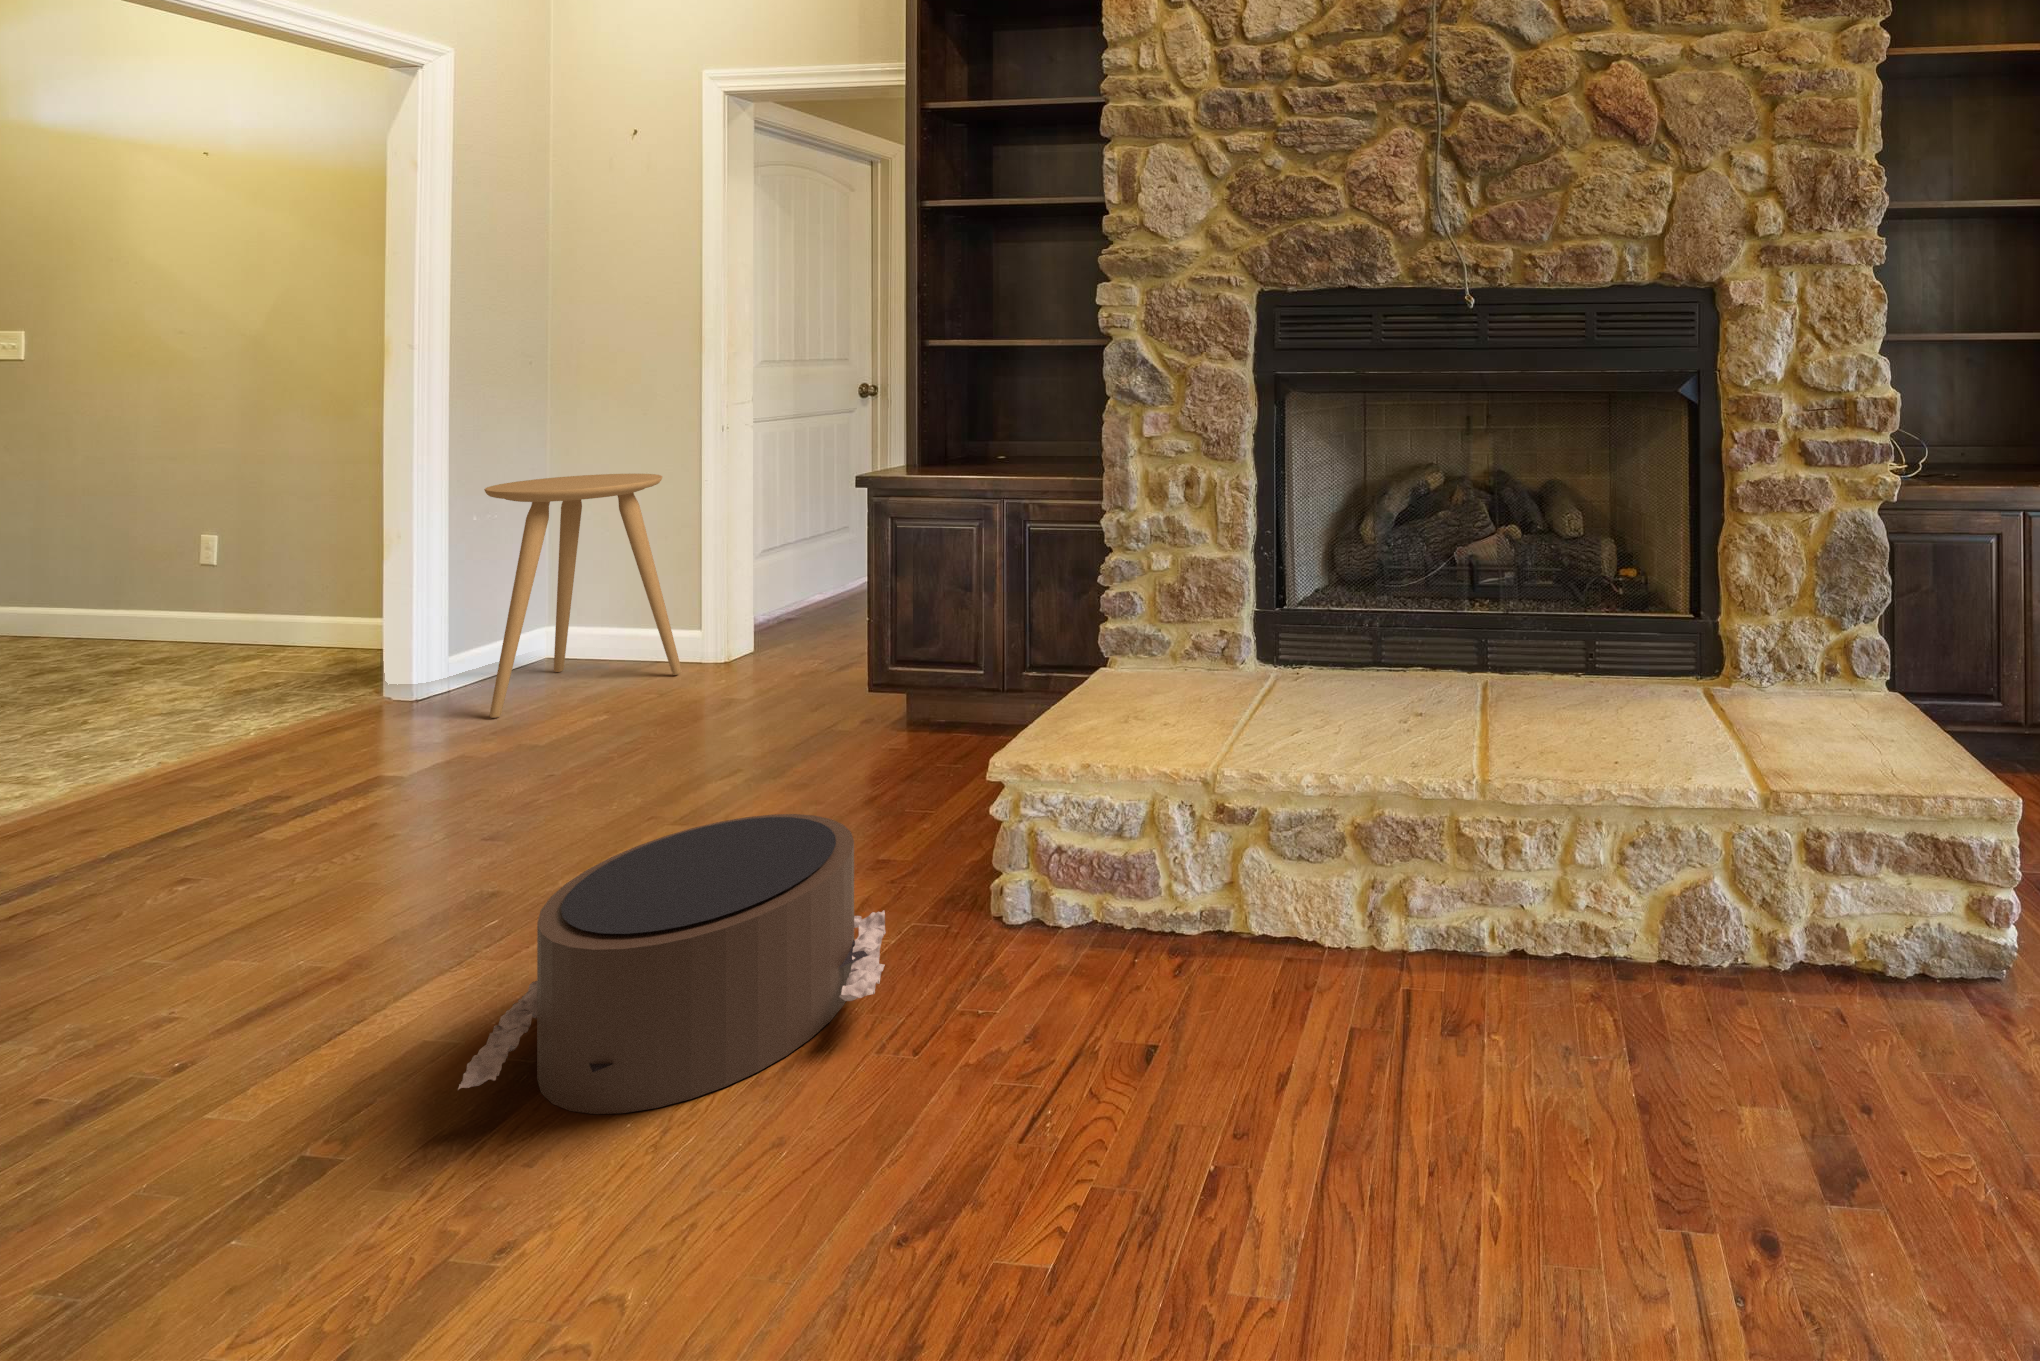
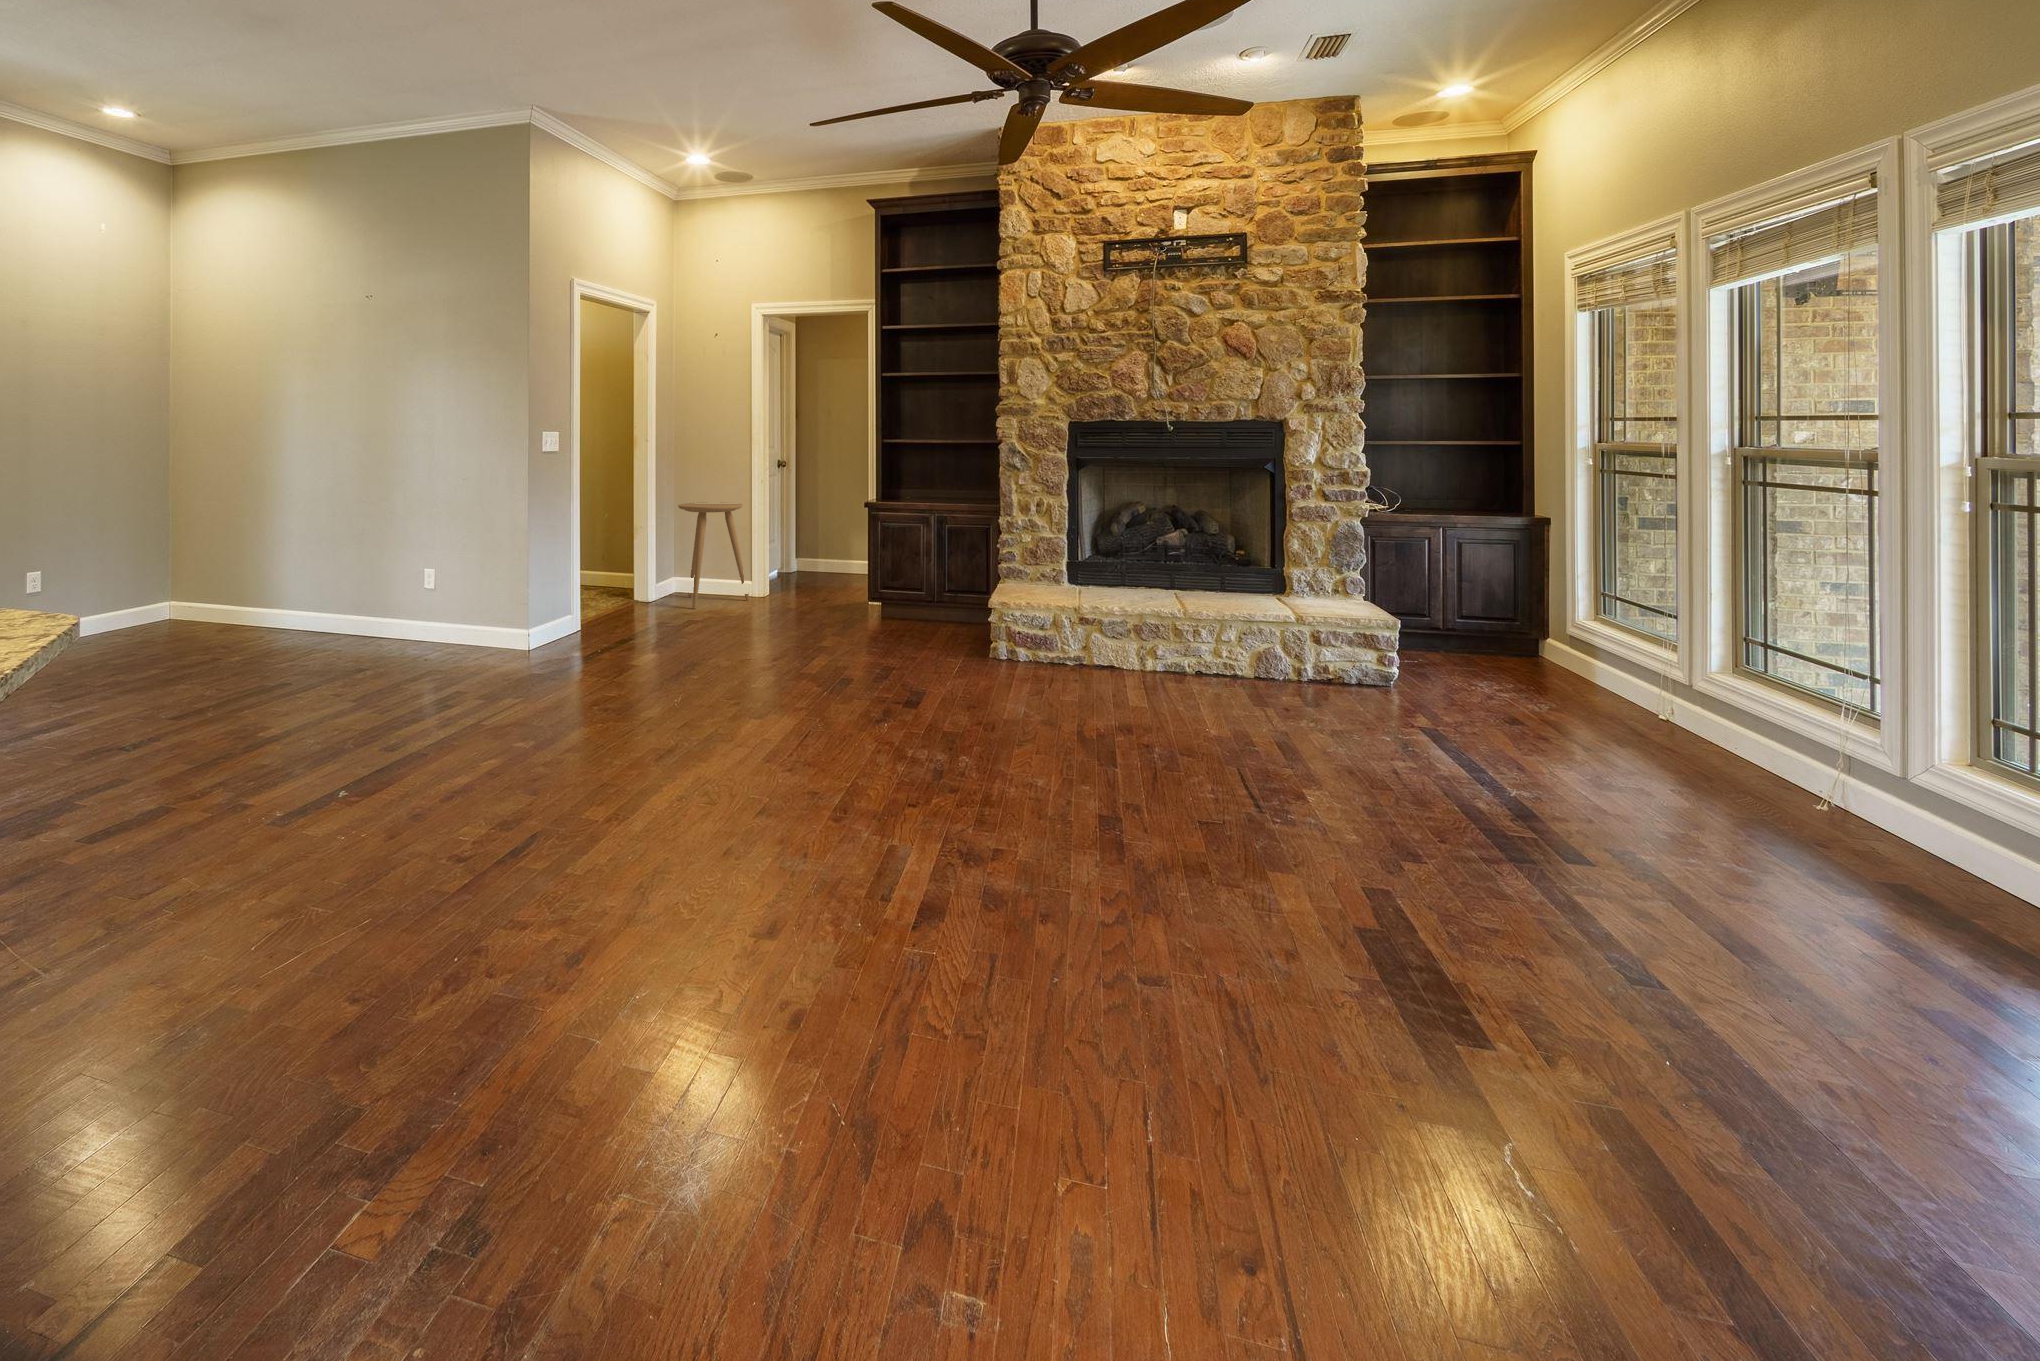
pouf: present [458,814,886,1114] -> none [860,615,976,682]

